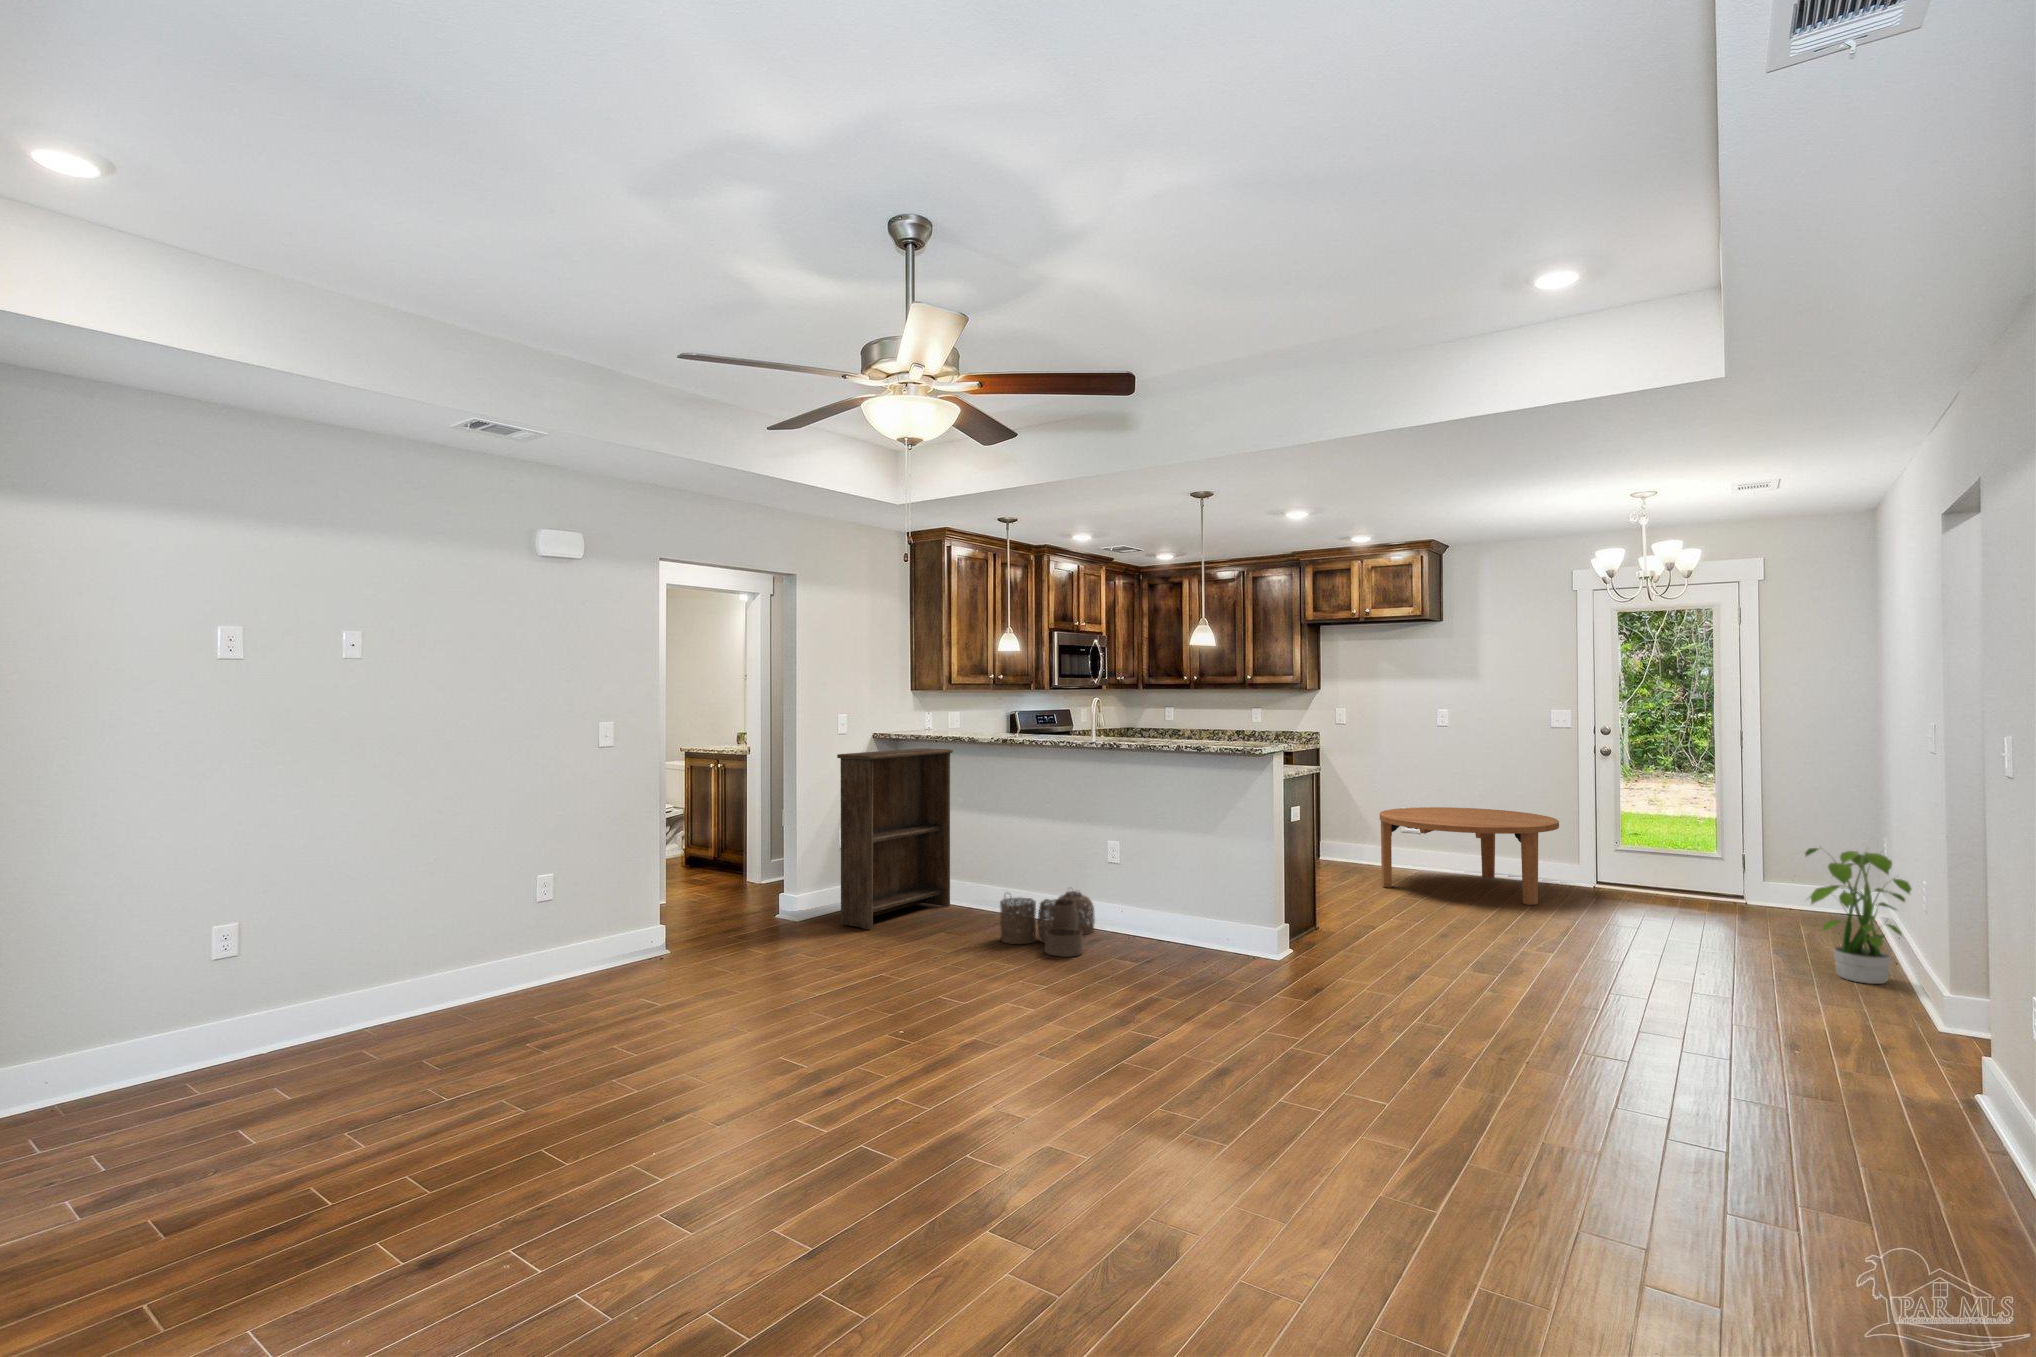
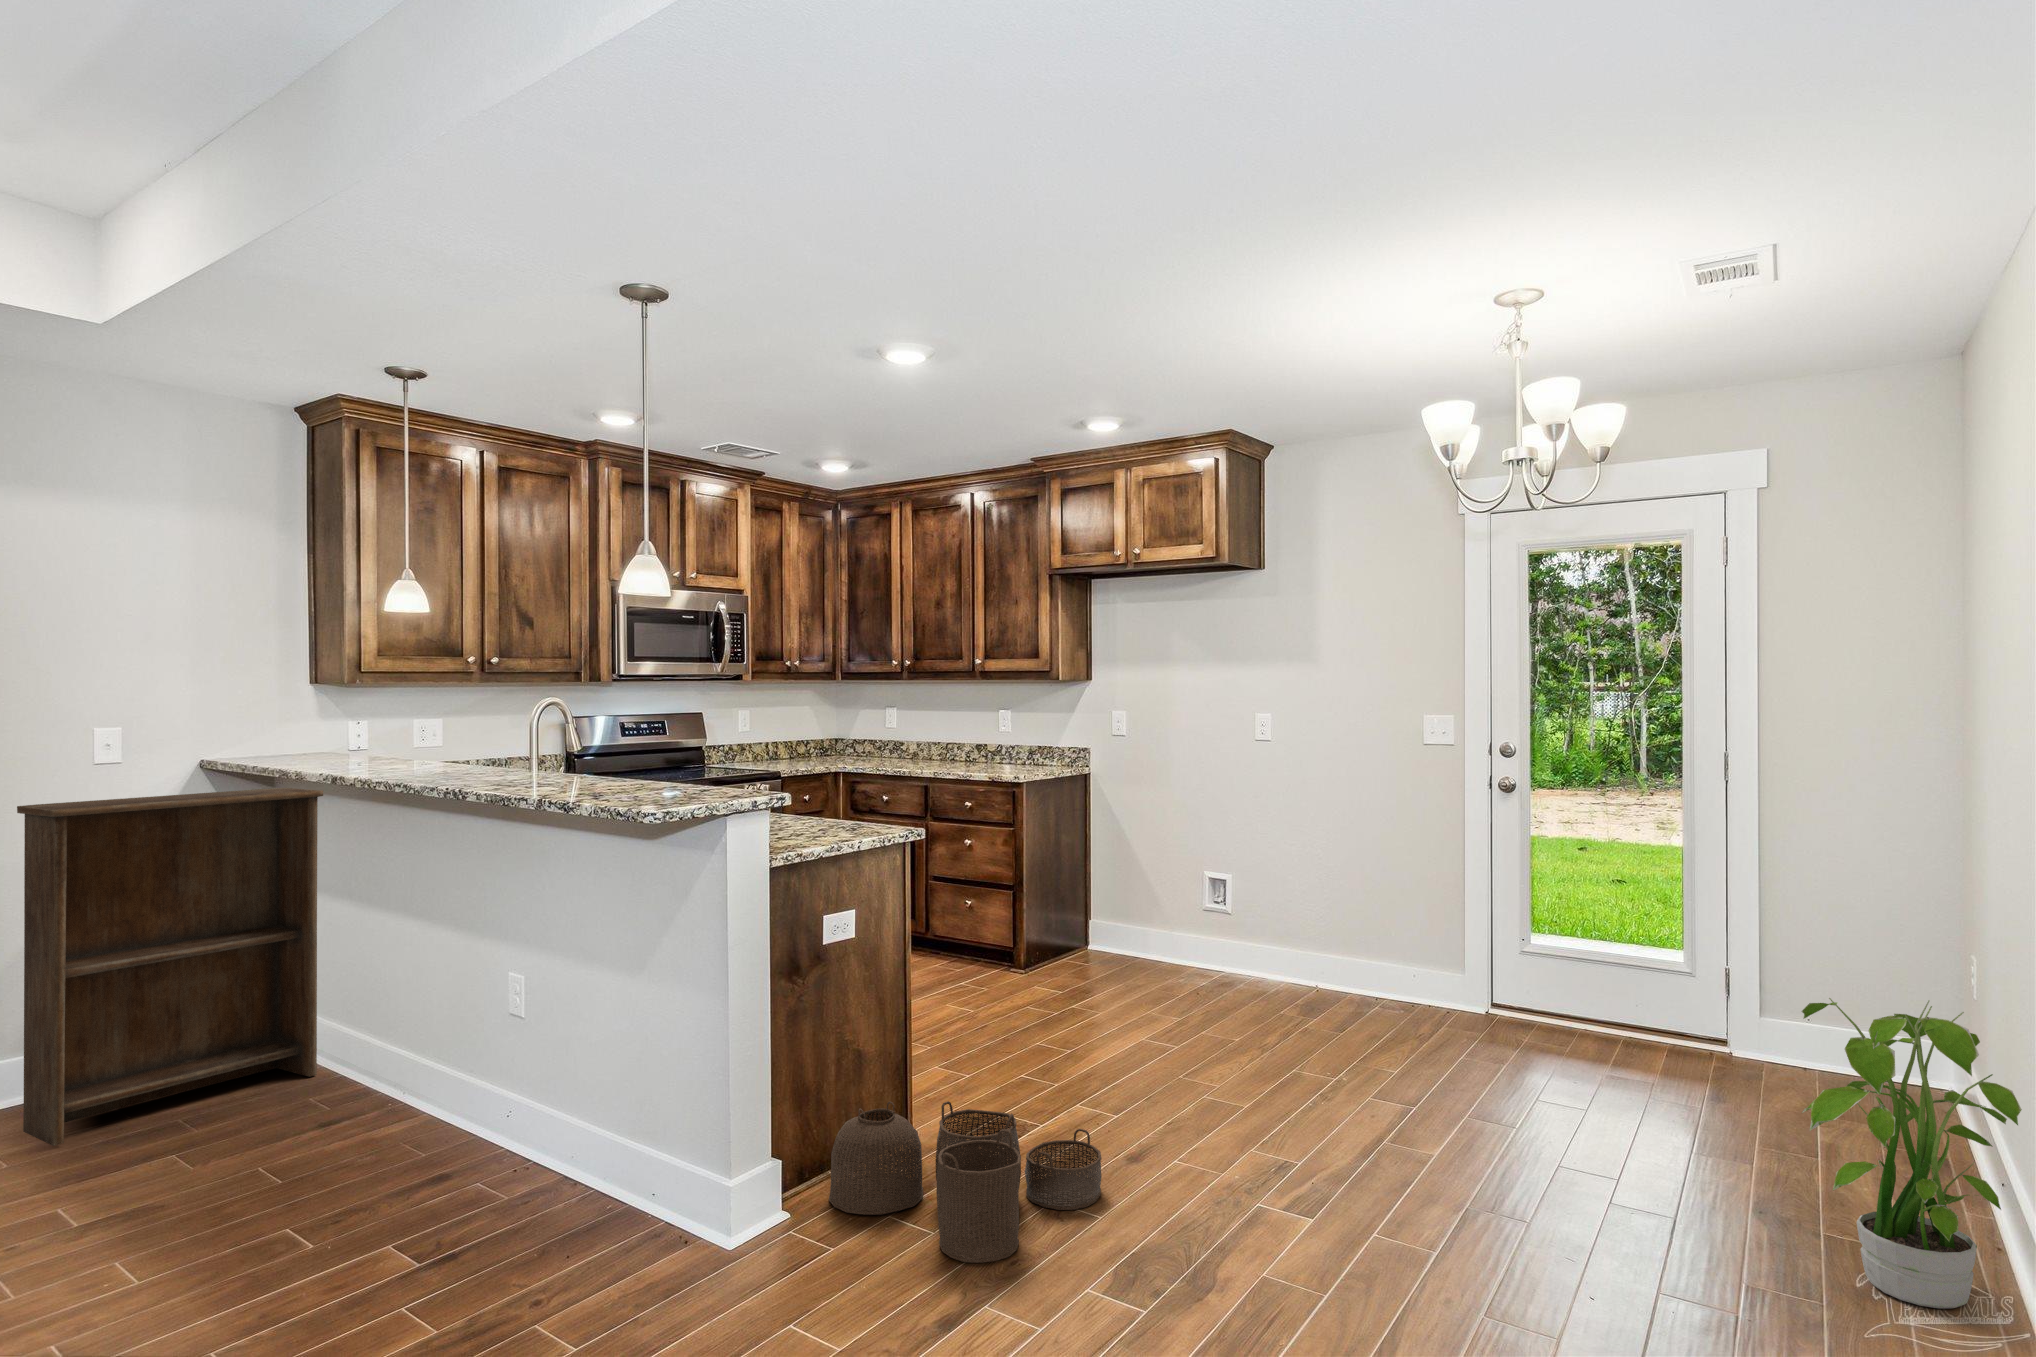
coffee table: present [1380,807,1559,905] -> none [1131,874,1418,1061]
woven basket: present [1000,891,1095,957] -> present [829,1101,1102,1263]

